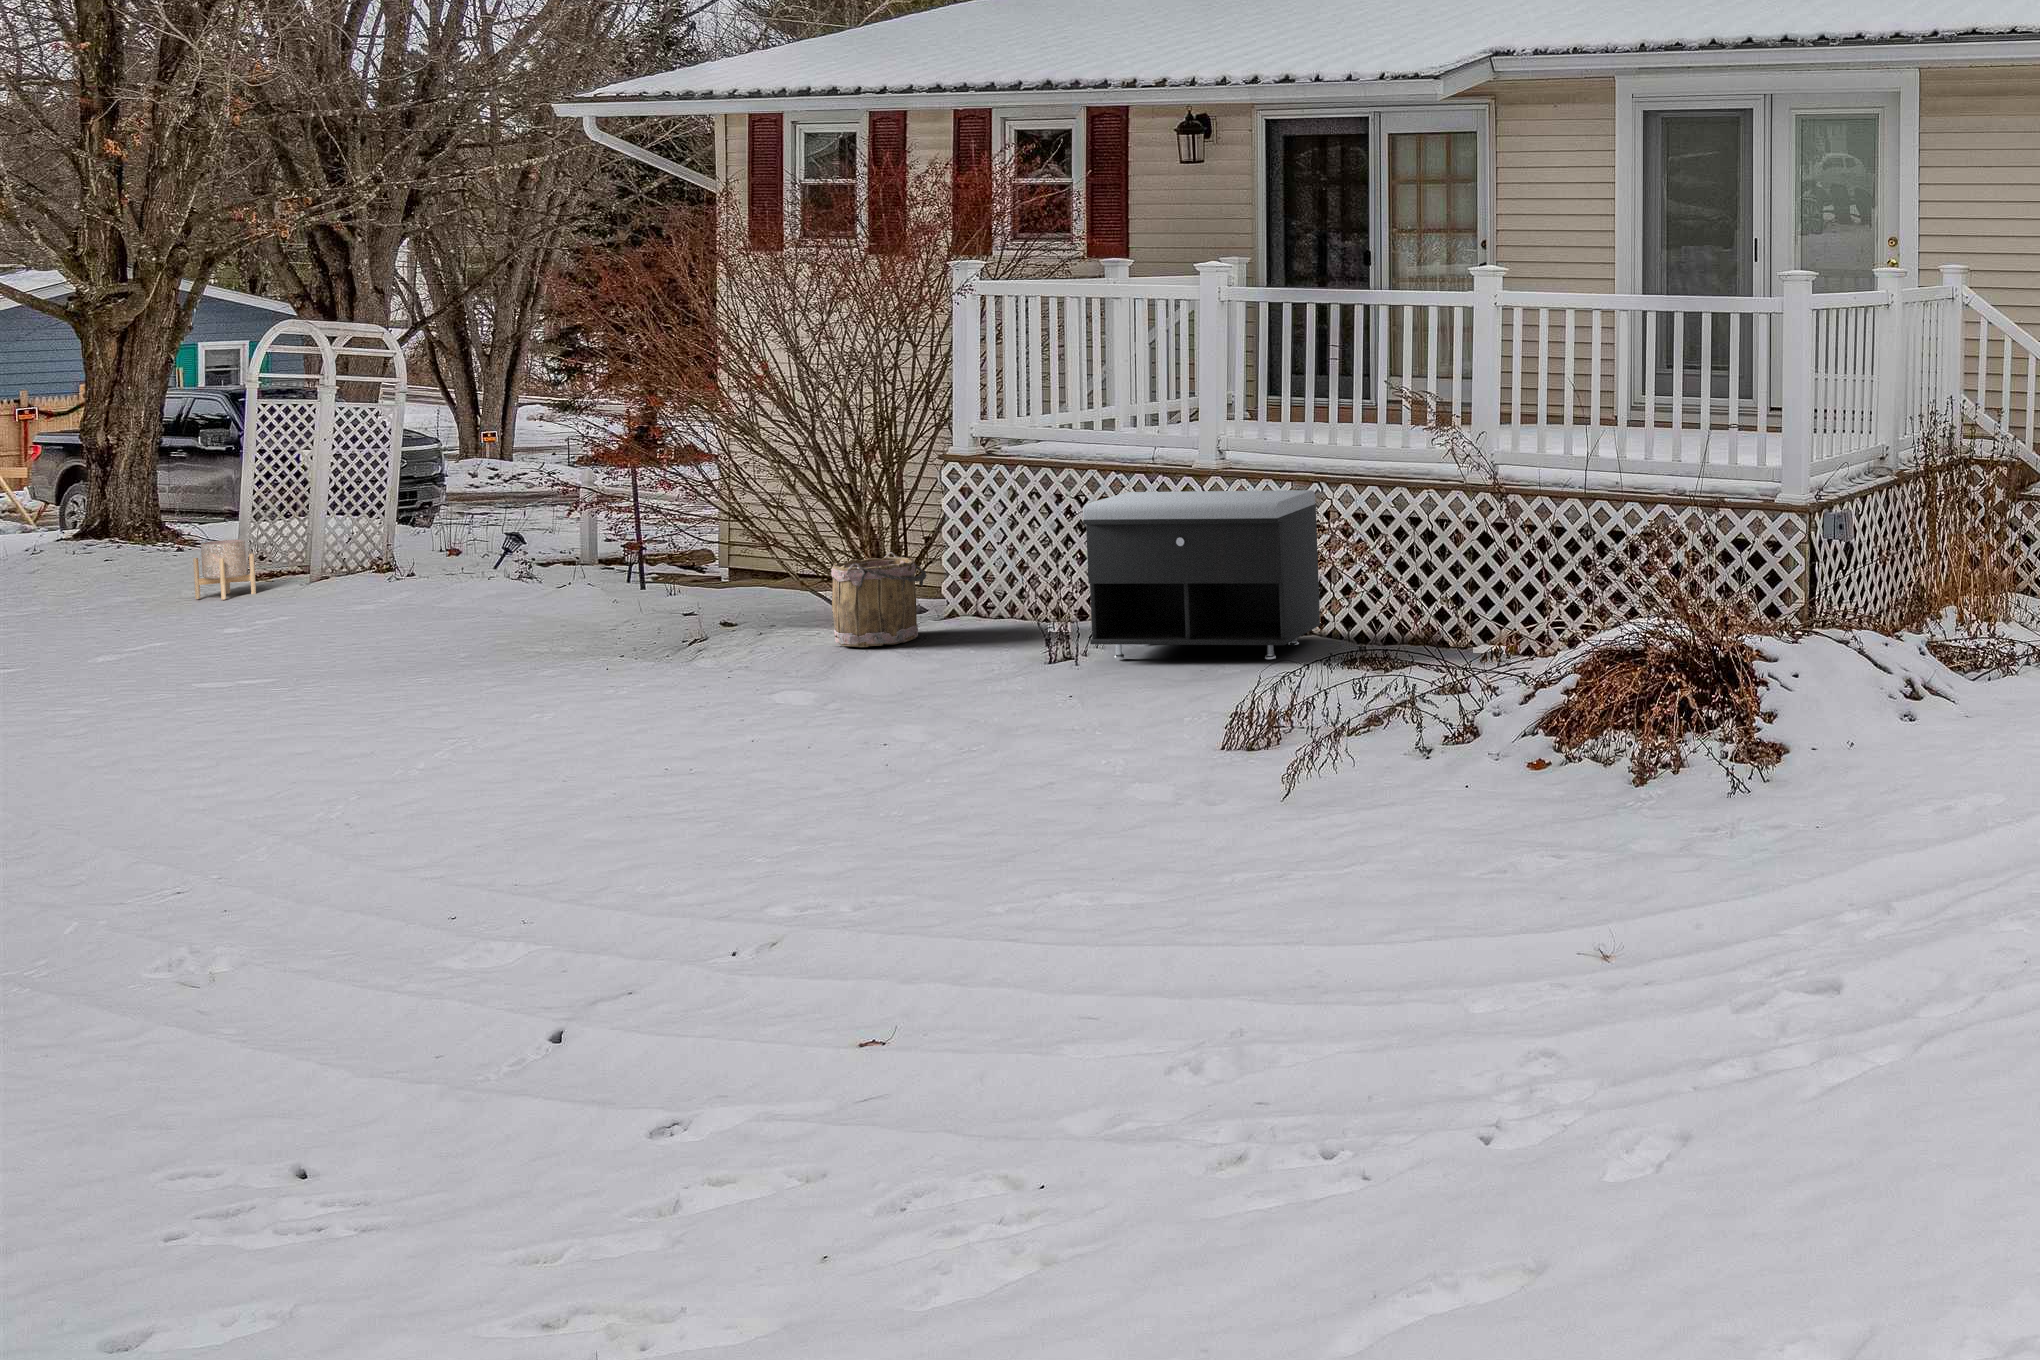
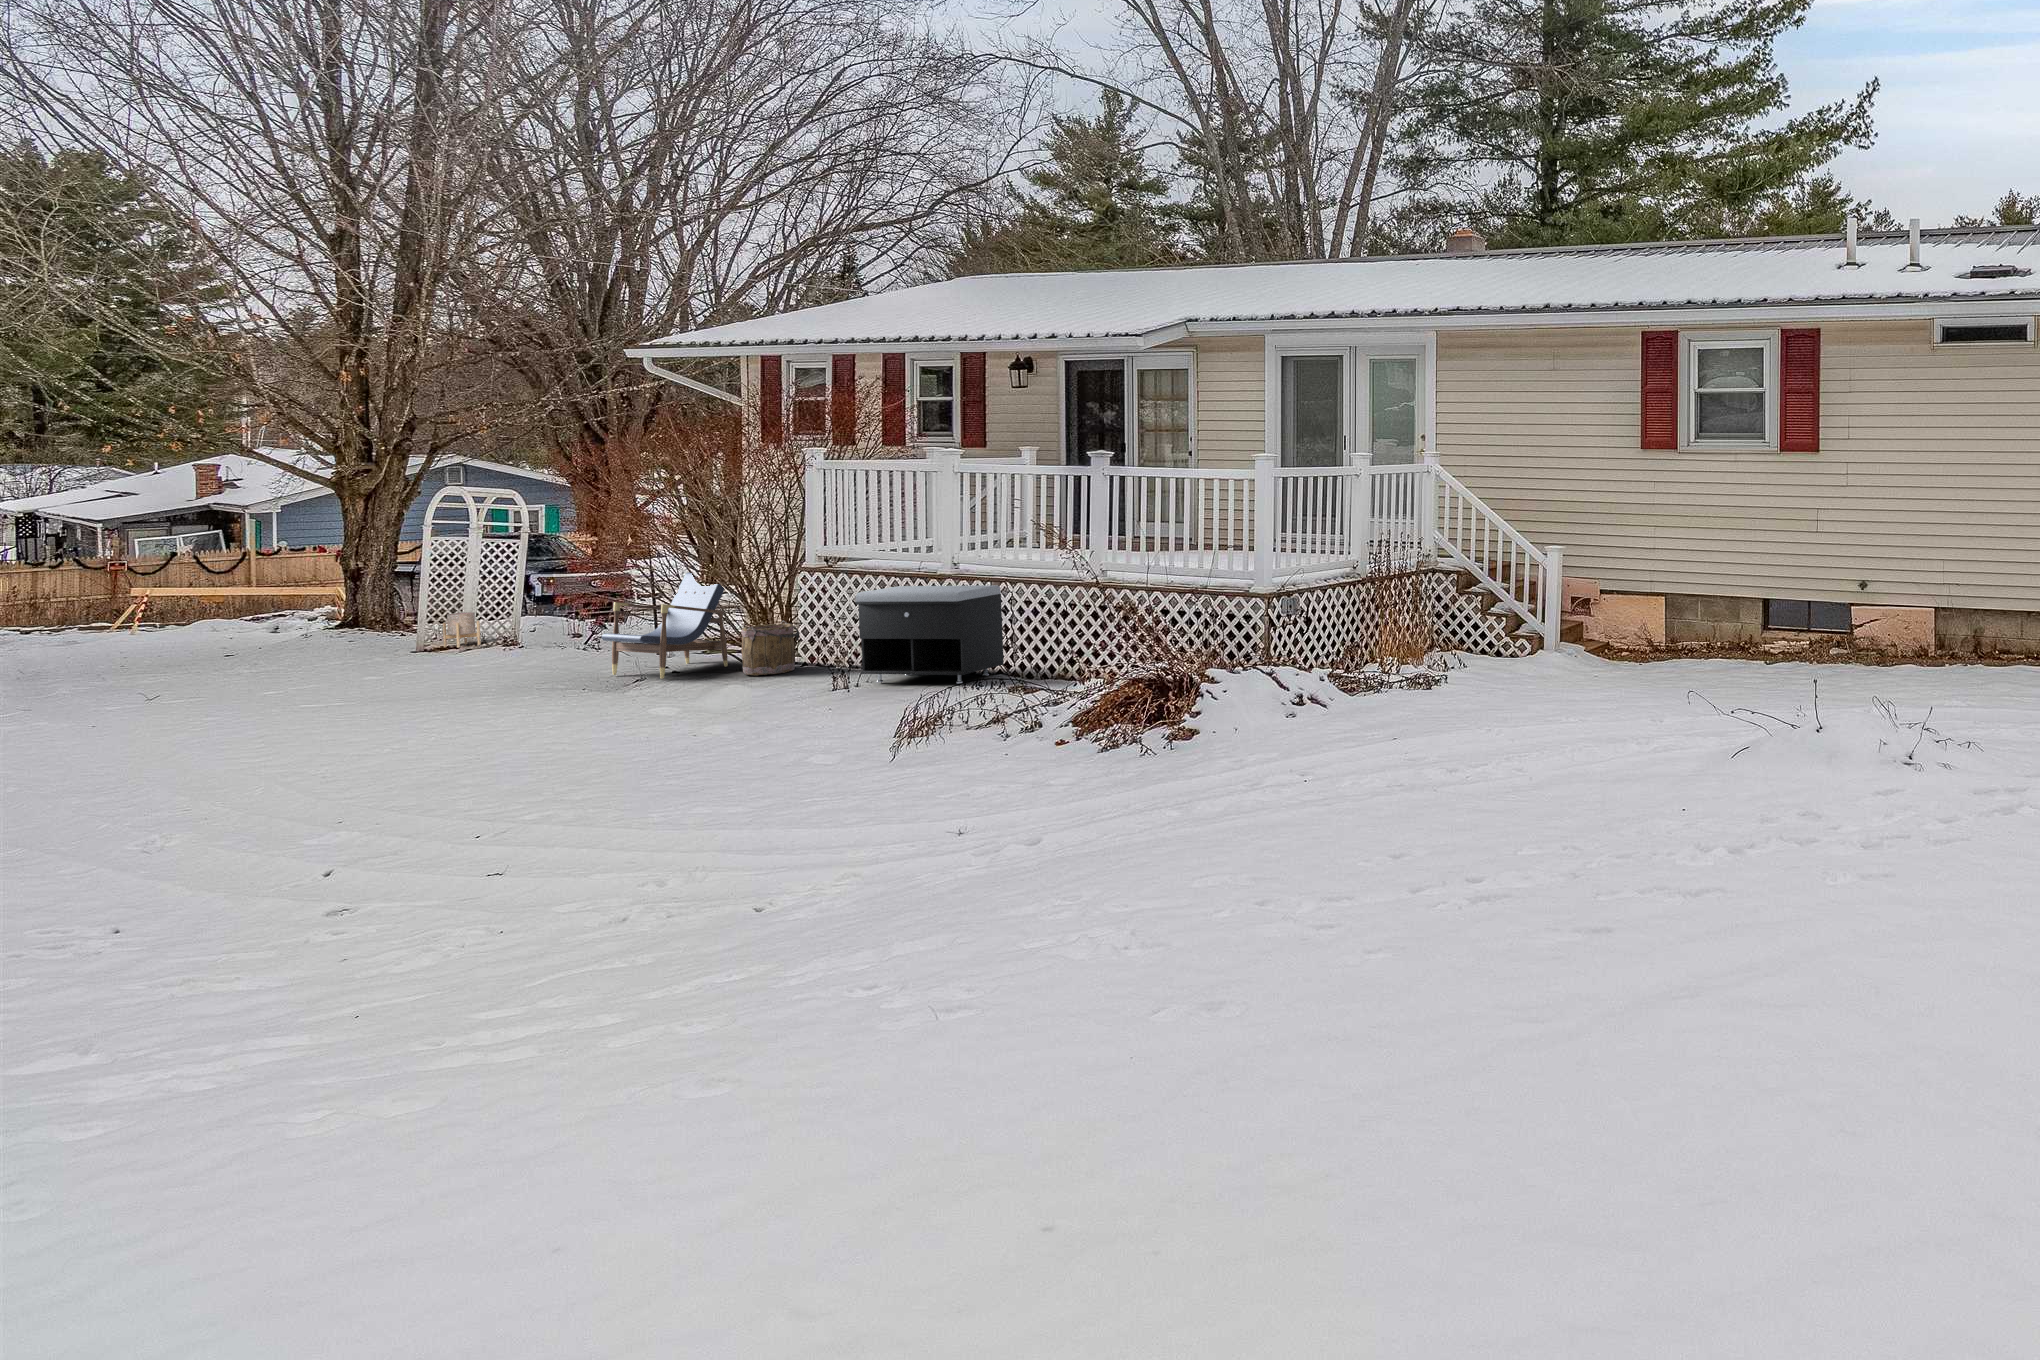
lounge chair: none [577,470,780,654] -> present [601,572,728,679]

